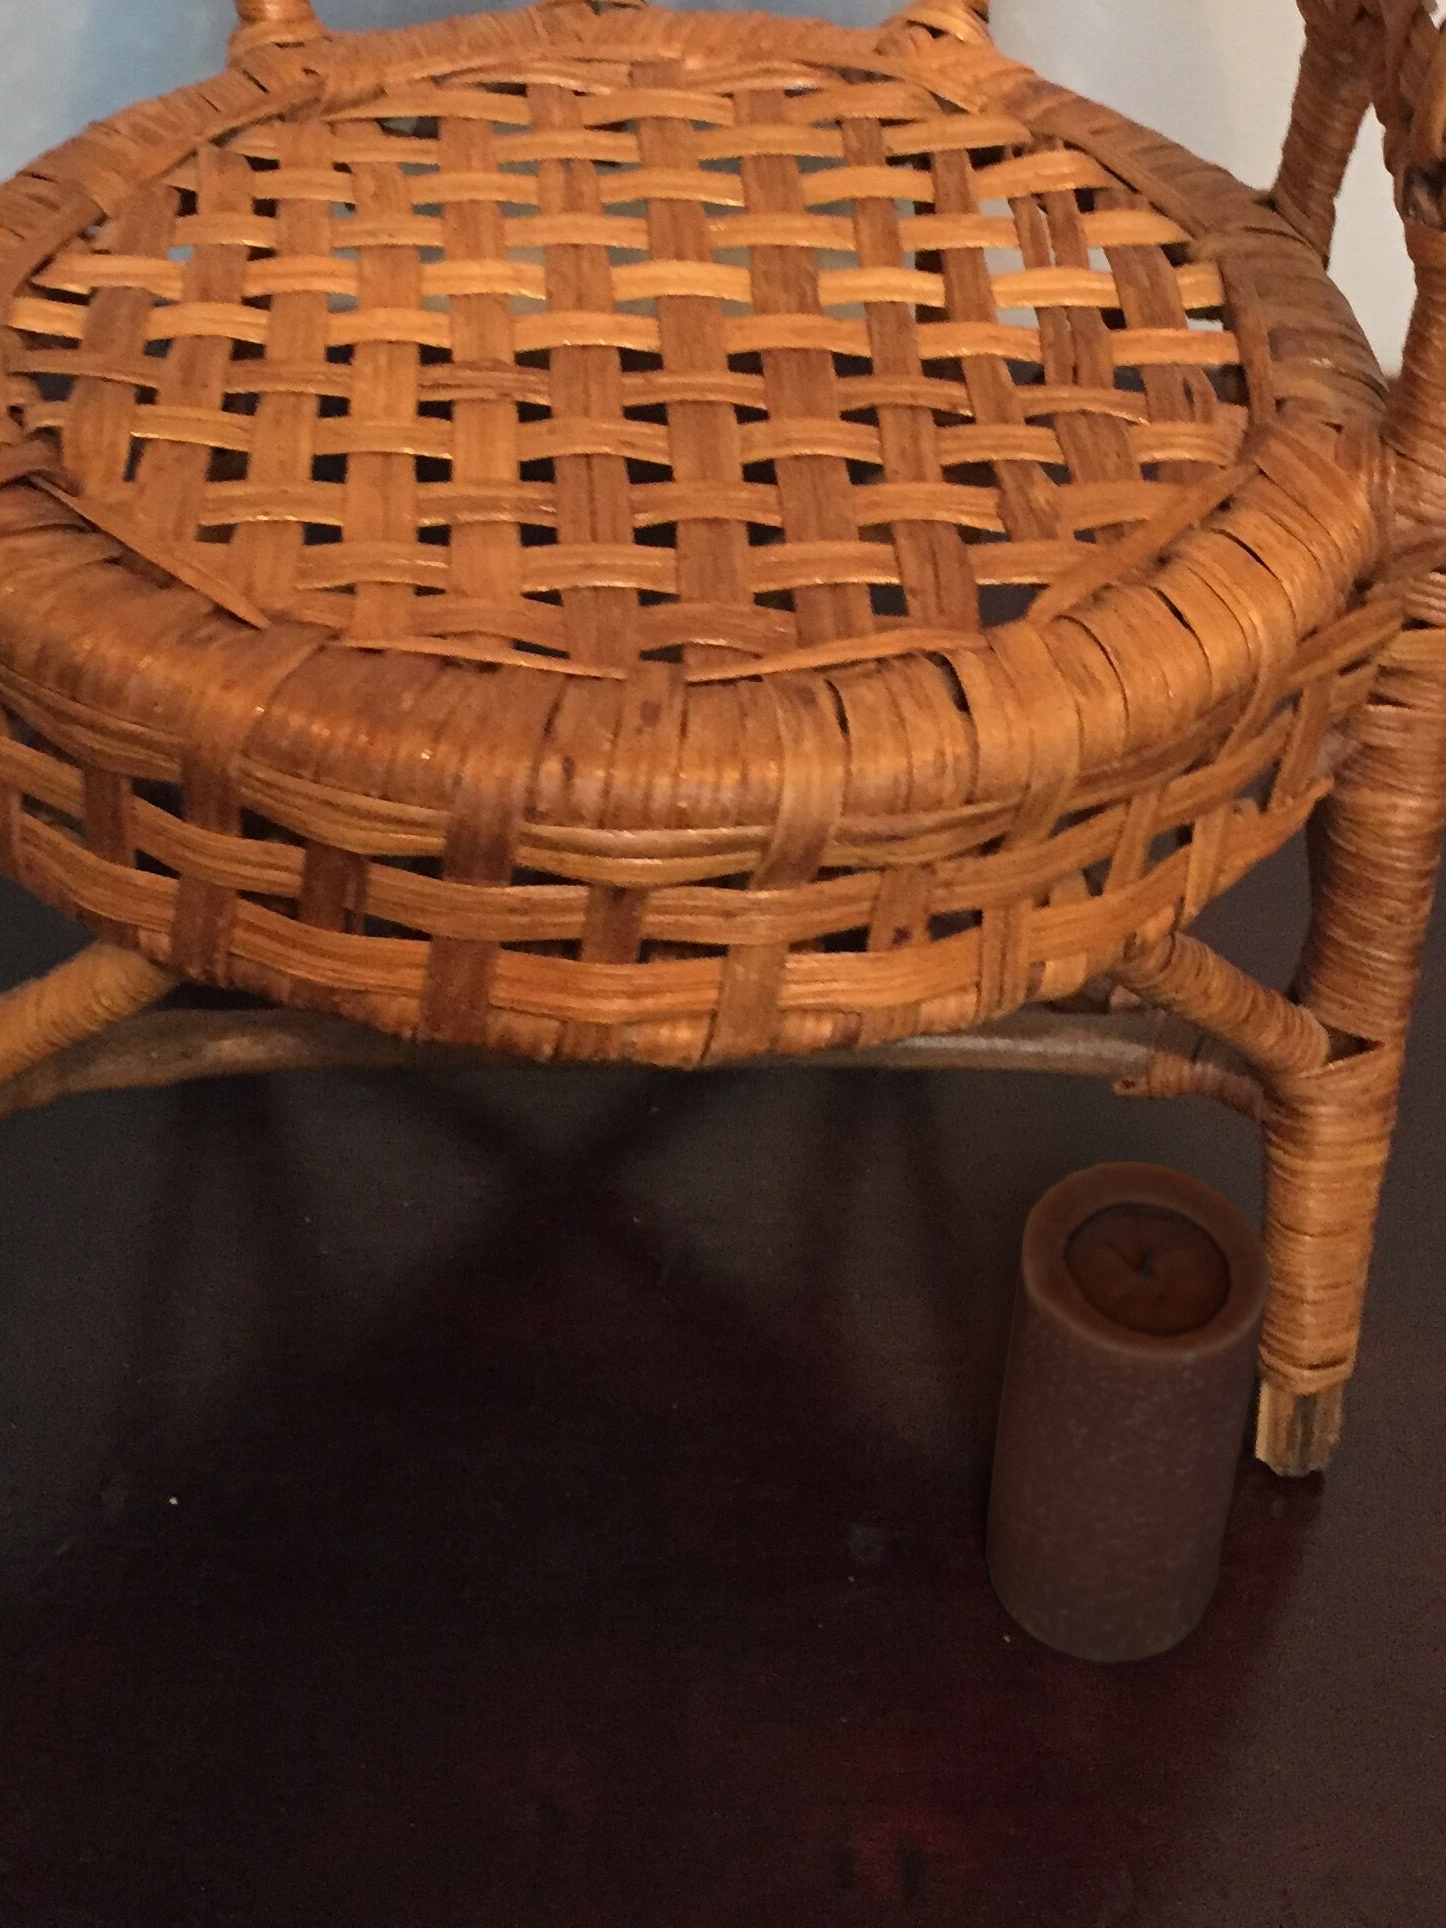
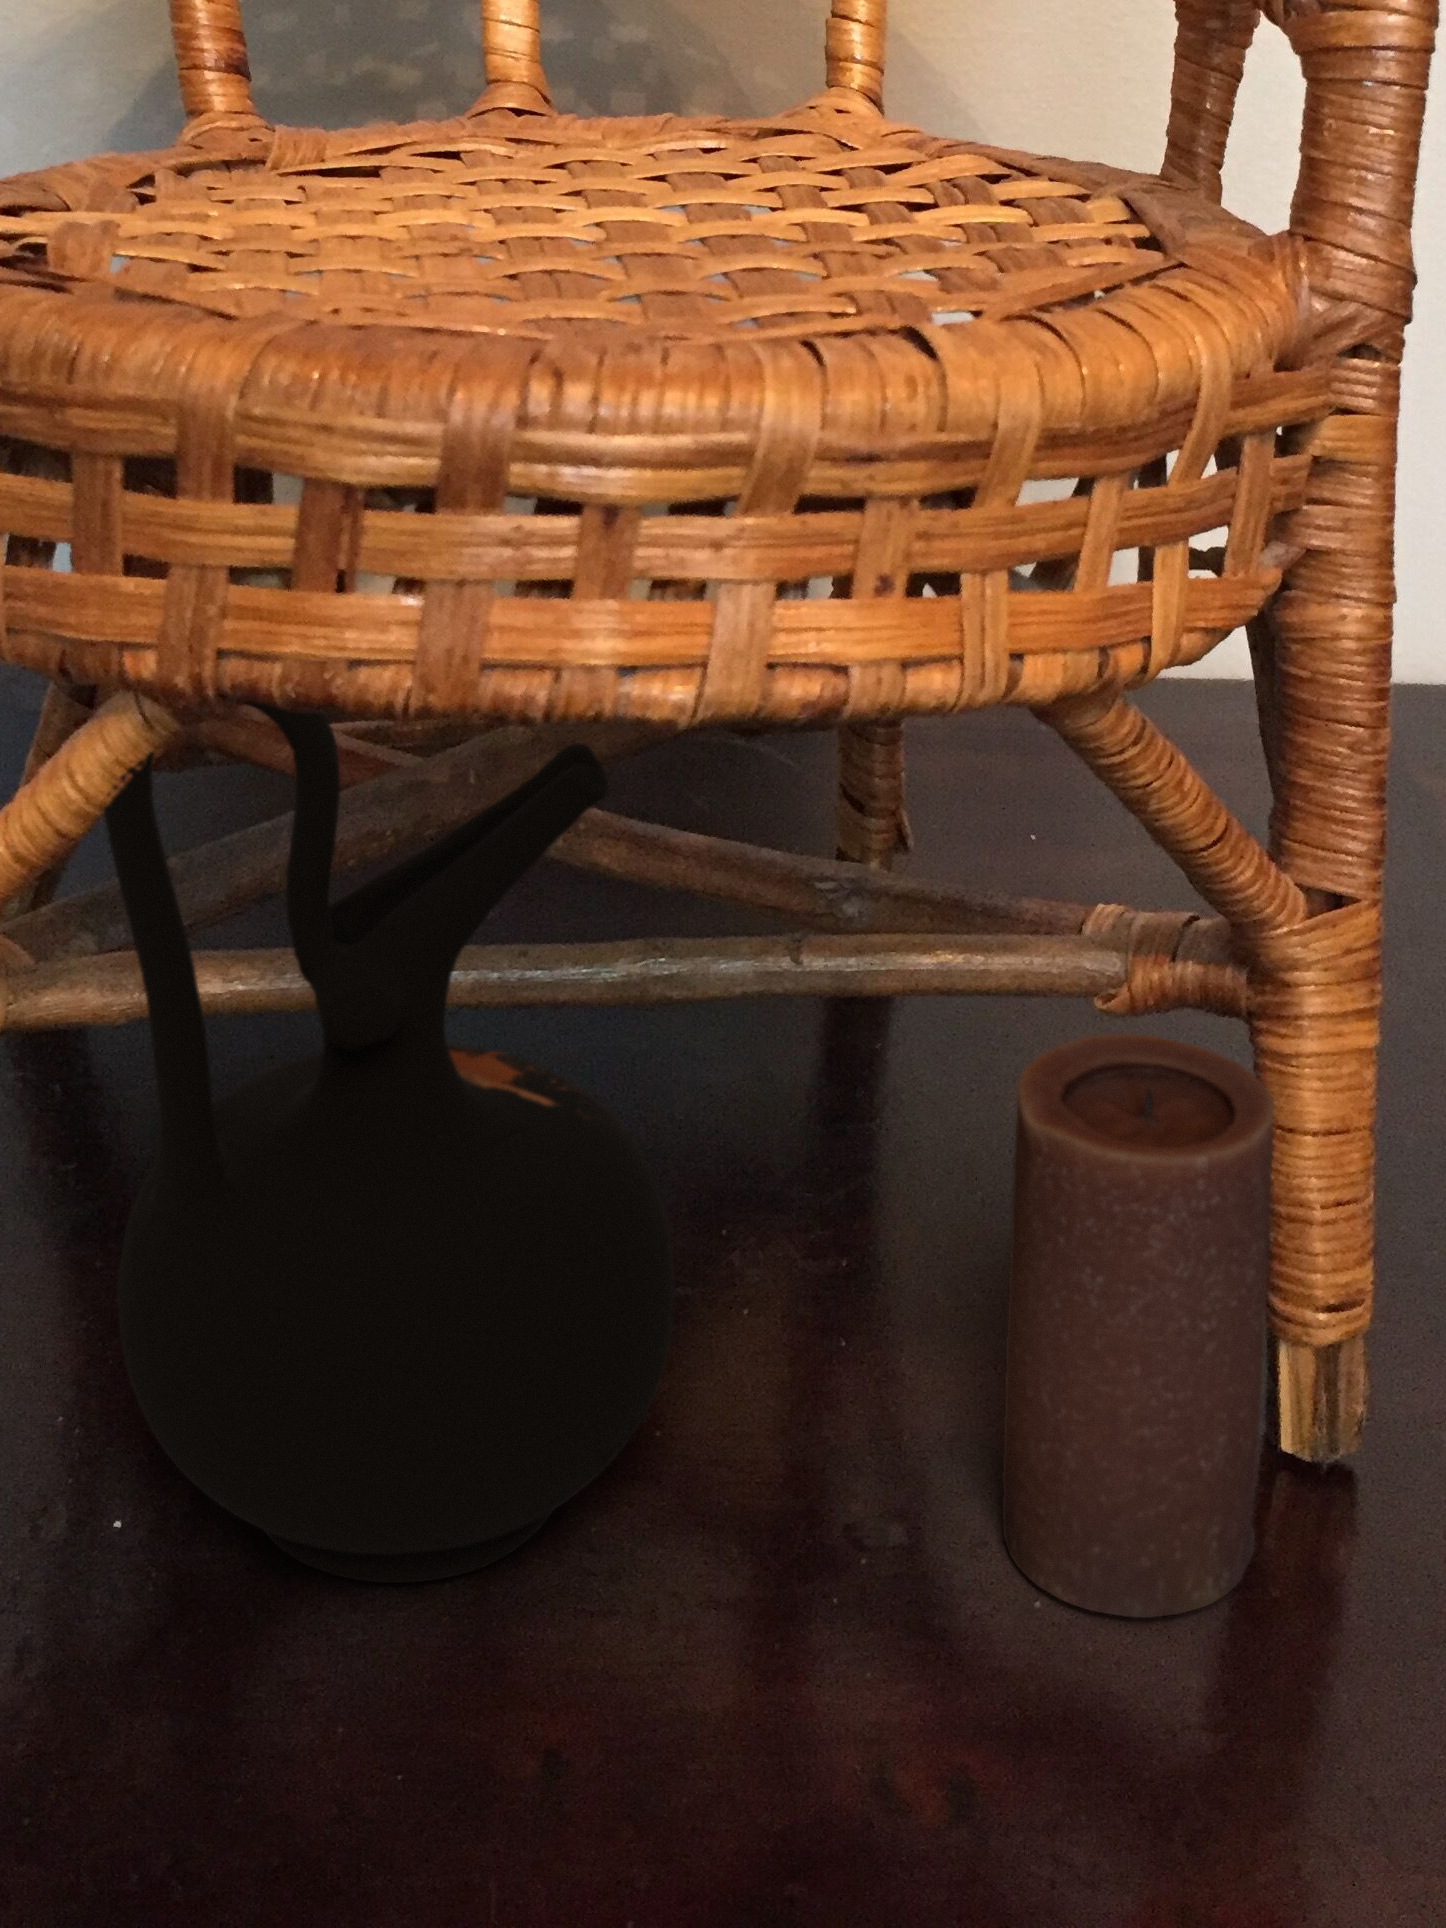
ceramic jug: none [130,855,689,1599] -> present [104,701,675,1583]

